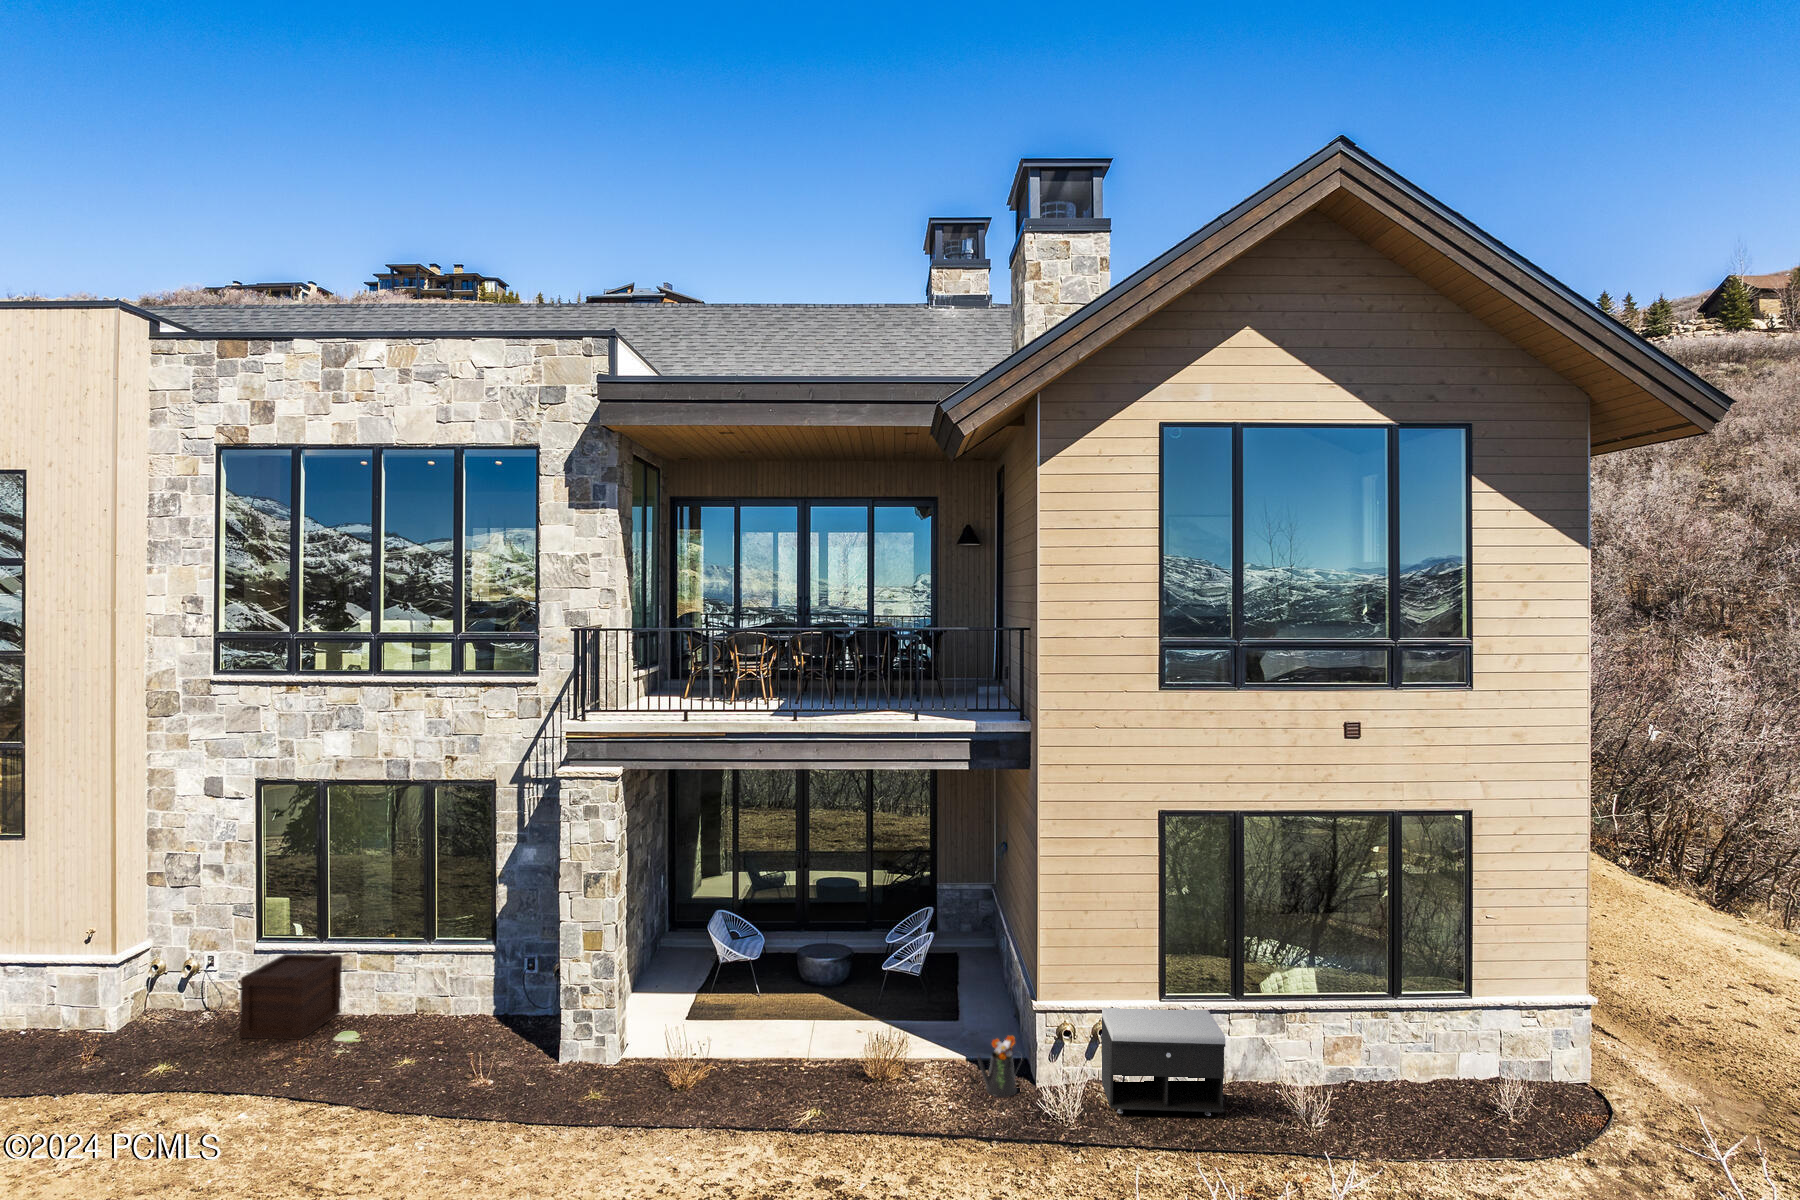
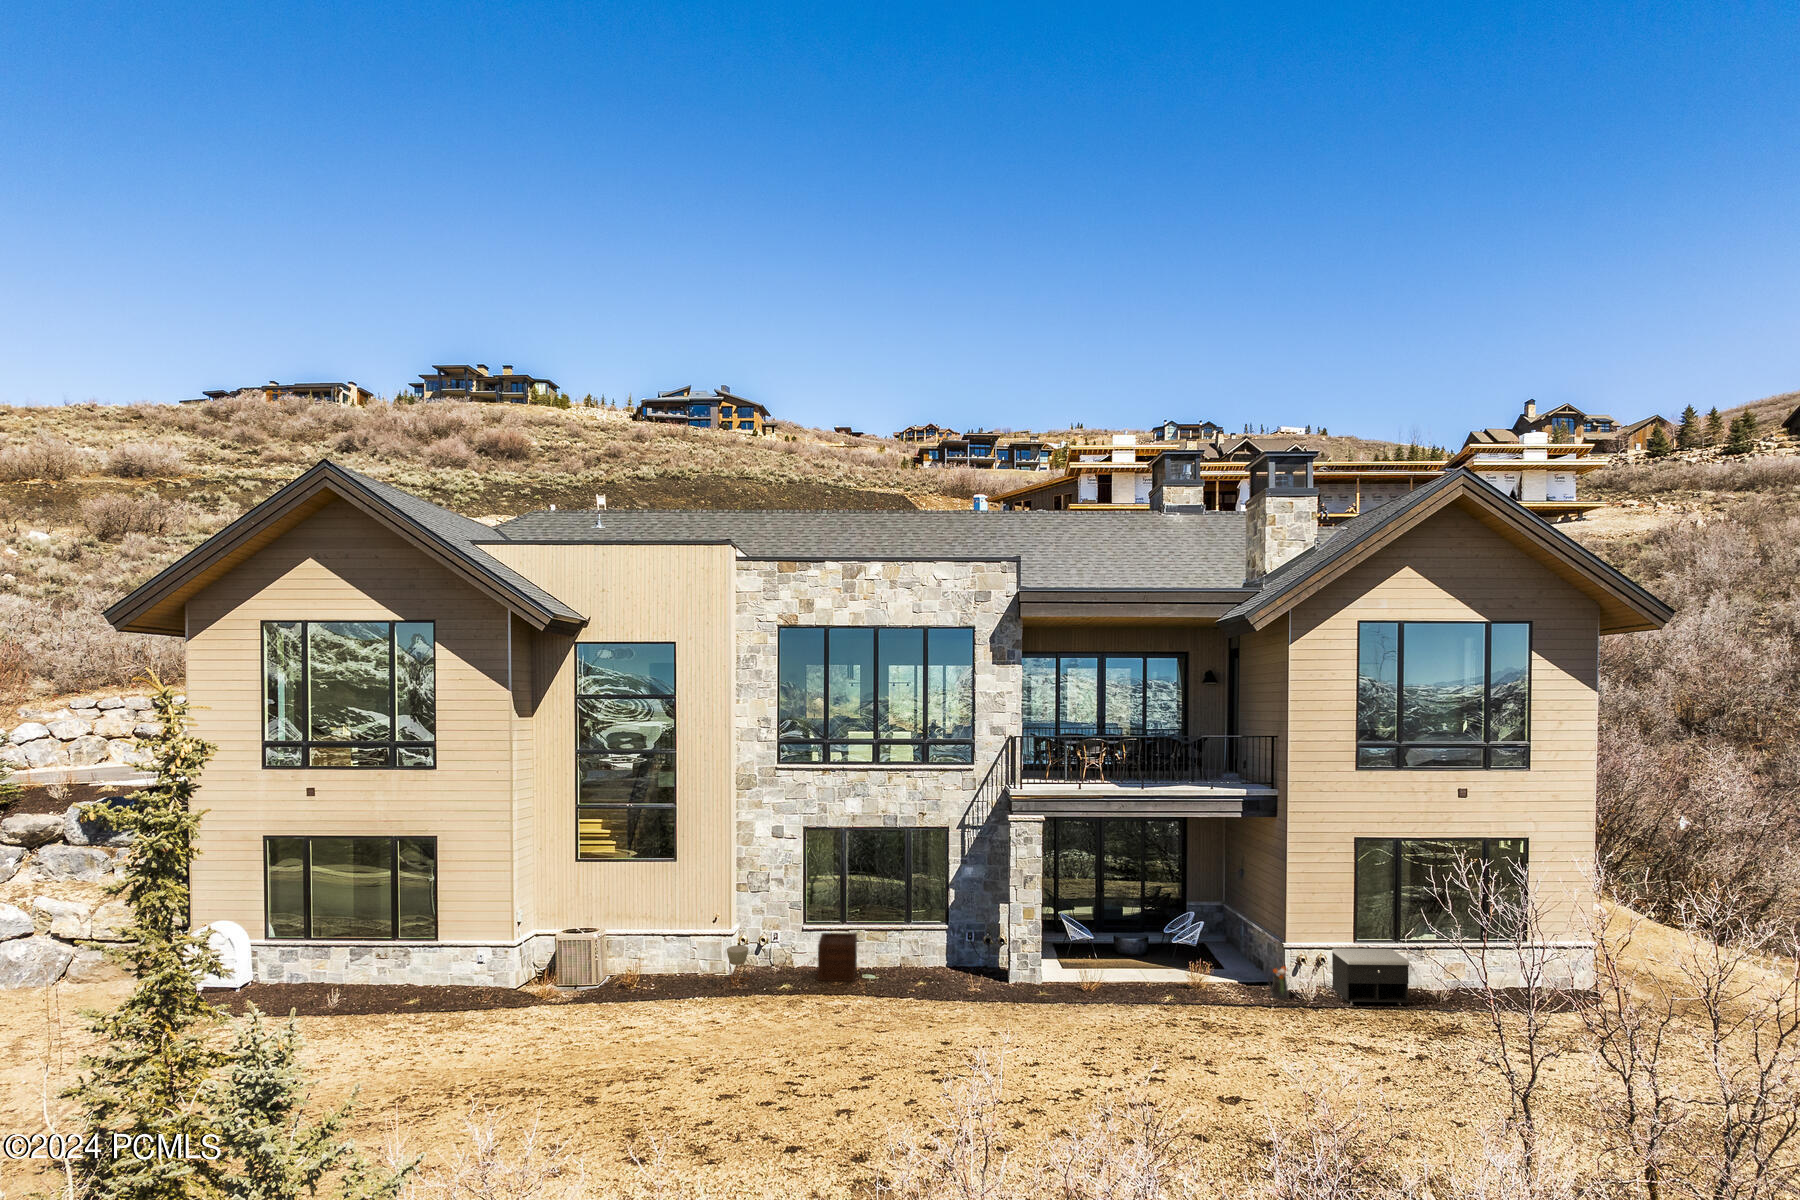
planter: none [86,975,134,1044] -> present [727,945,750,984]

